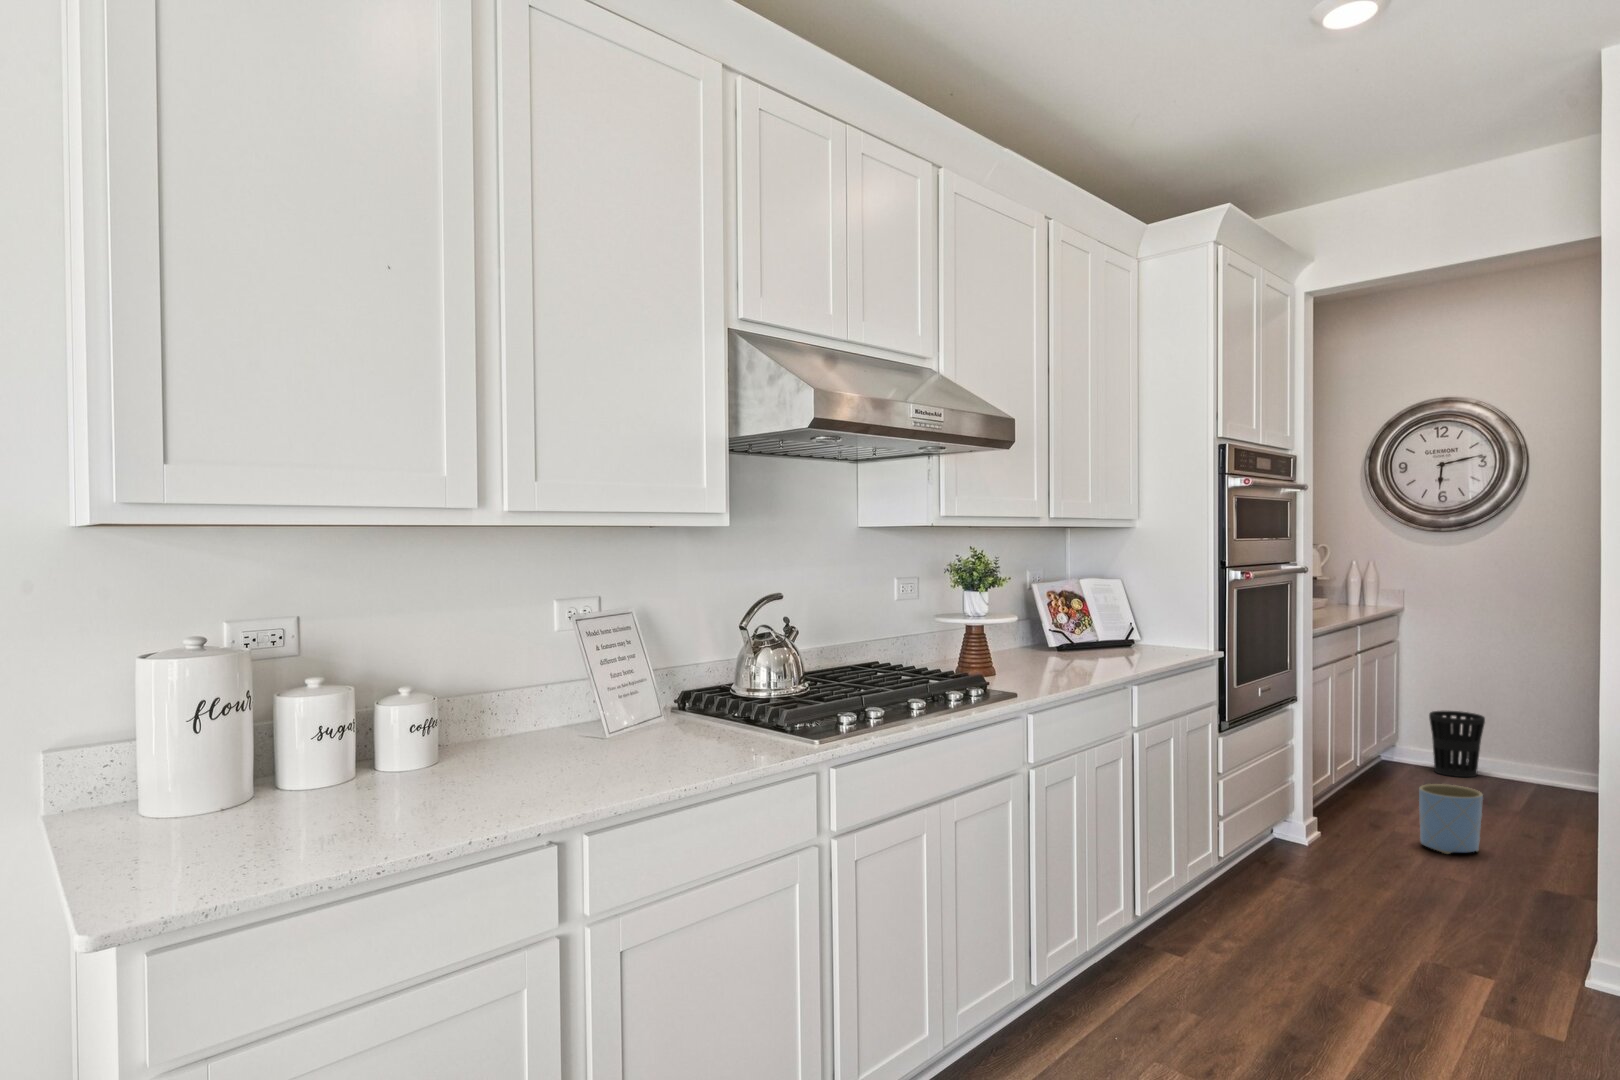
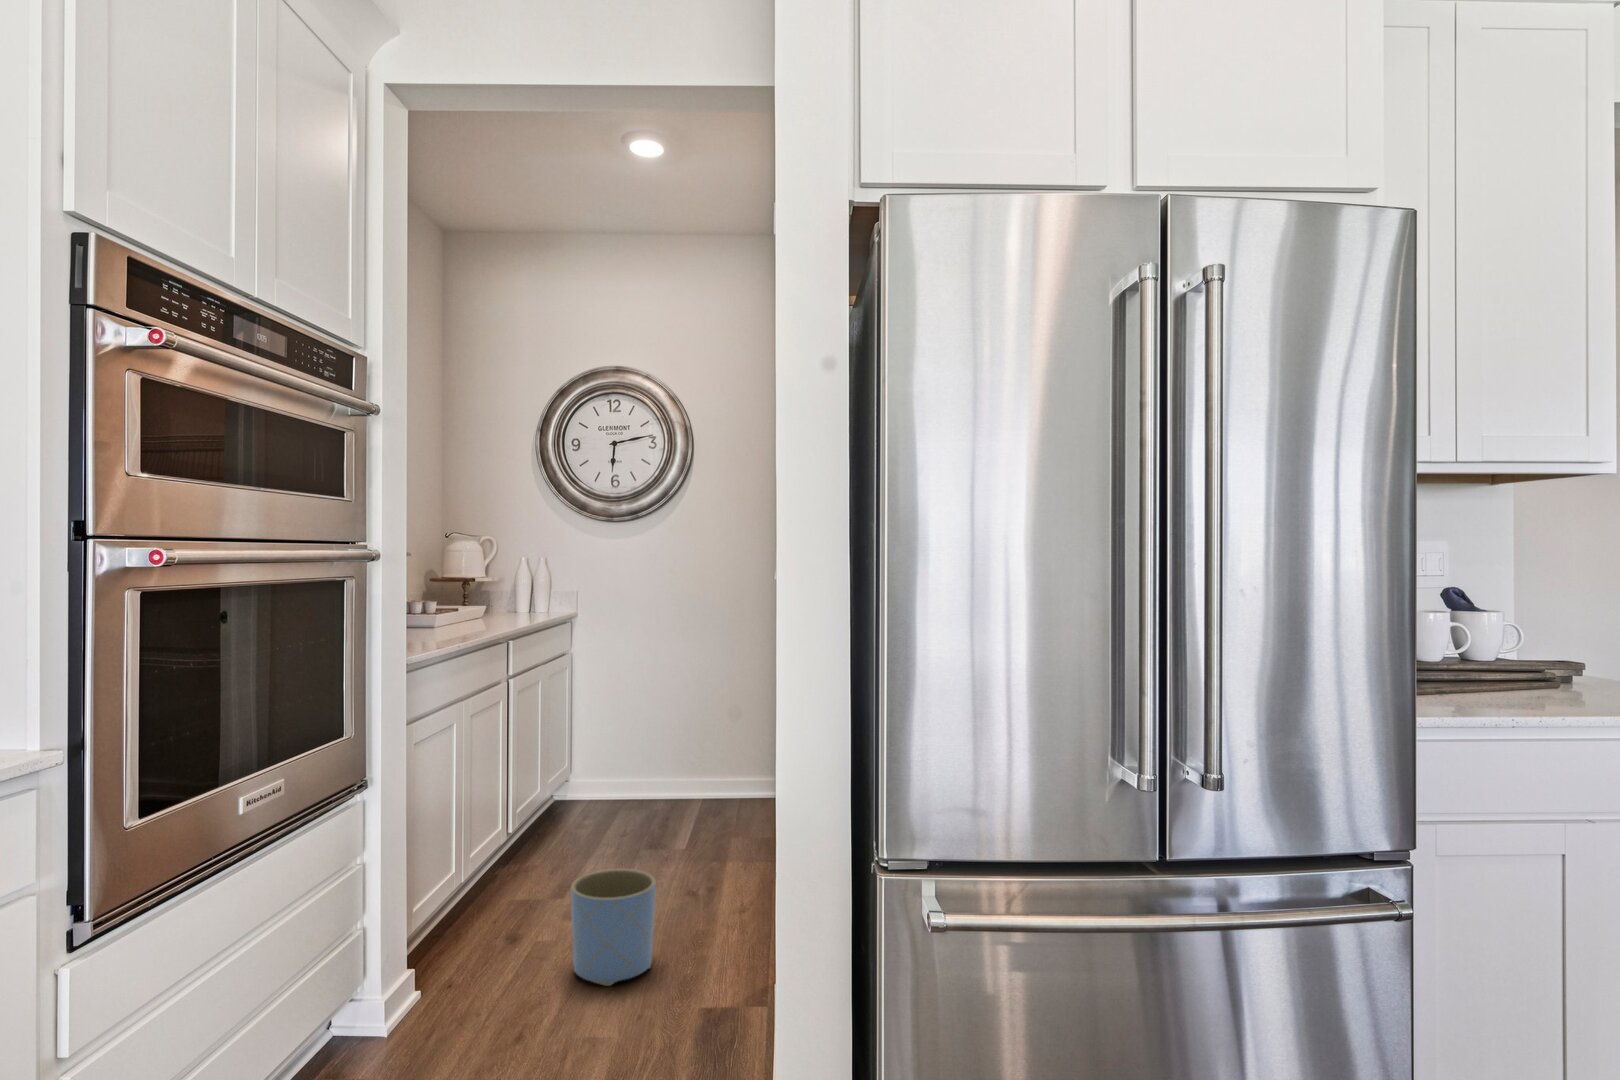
wastebasket: present [1429,711,1485,777] -> none [603,734,663,816]

